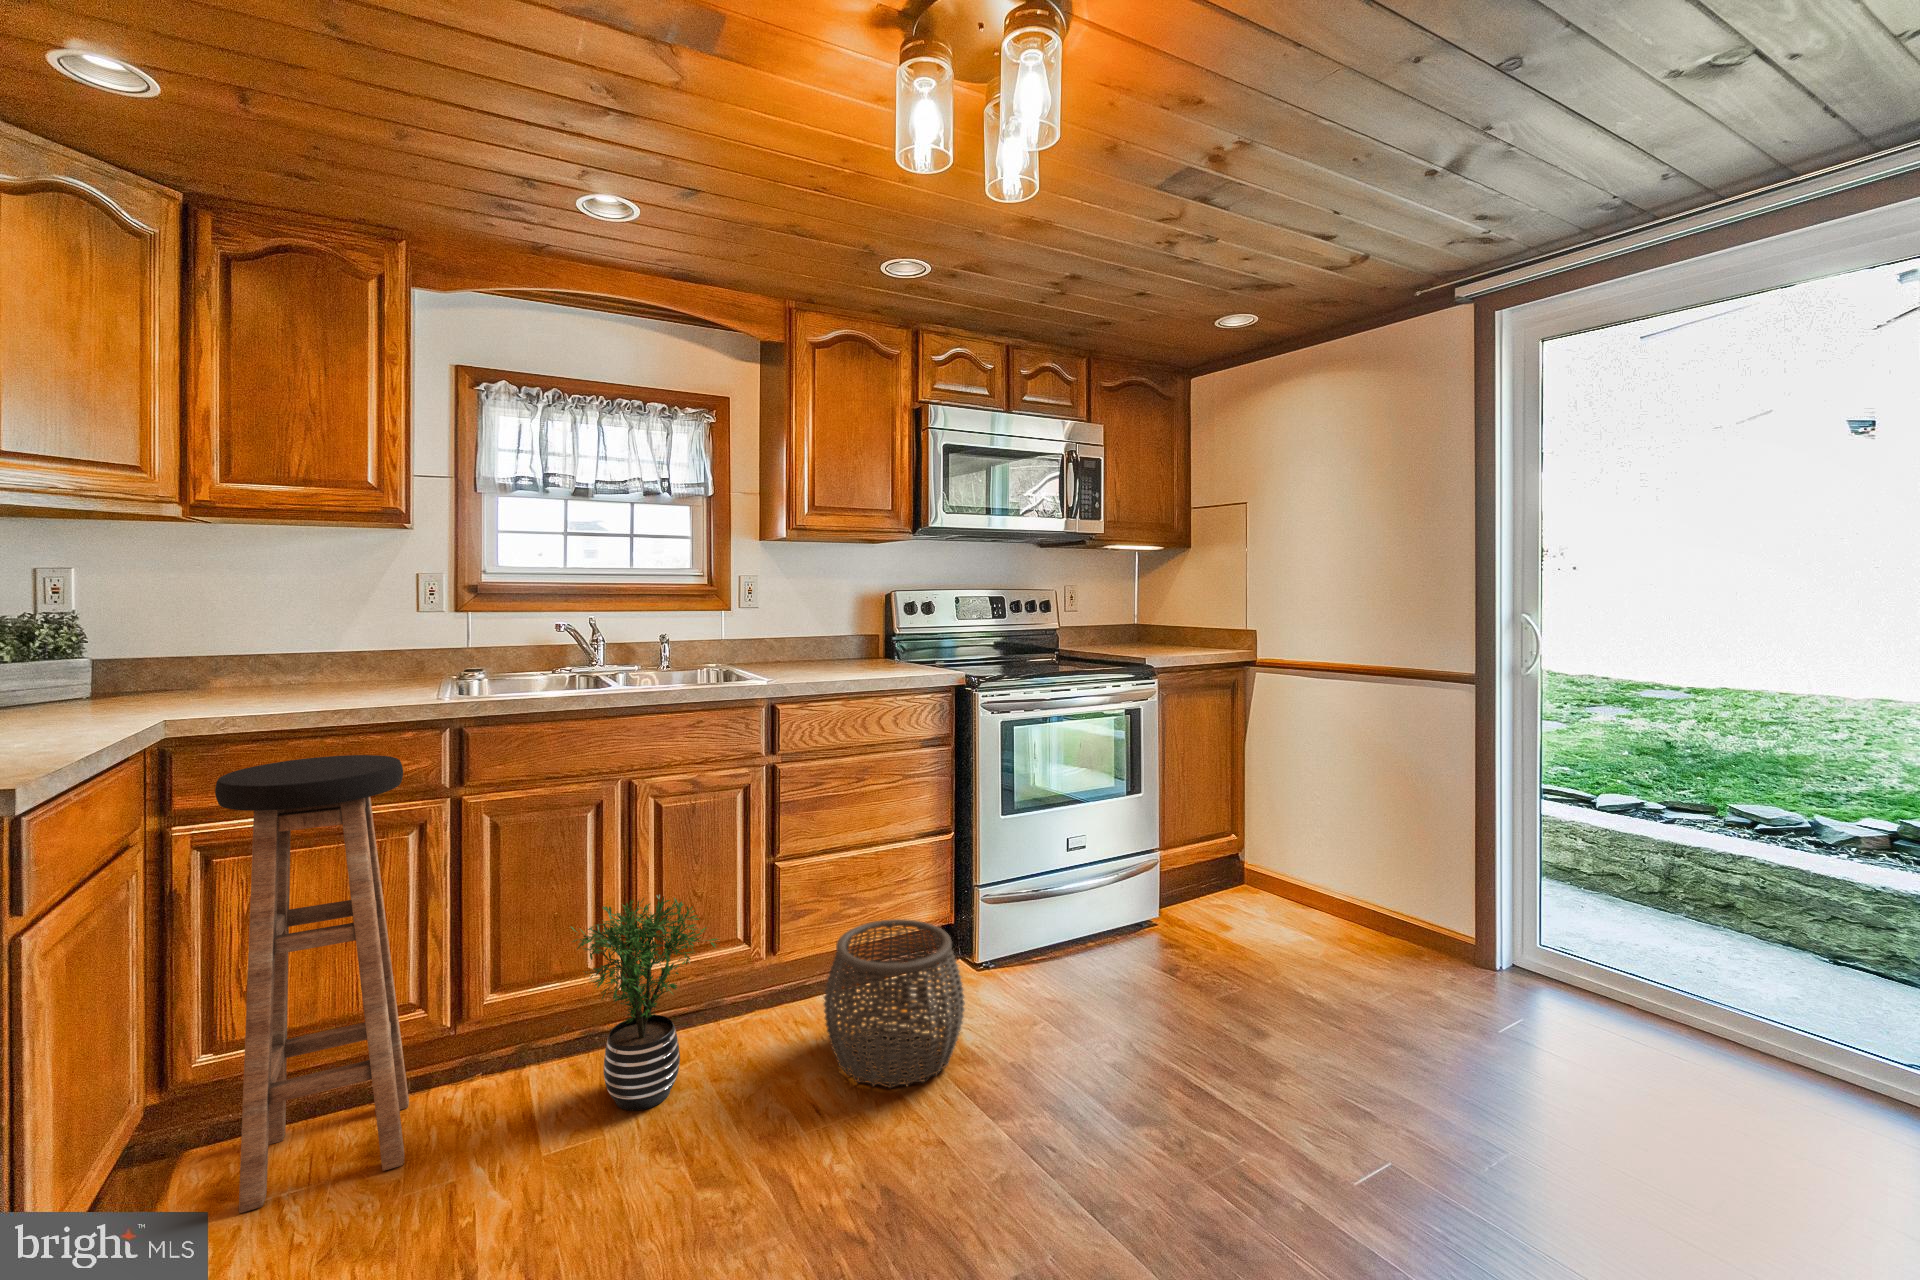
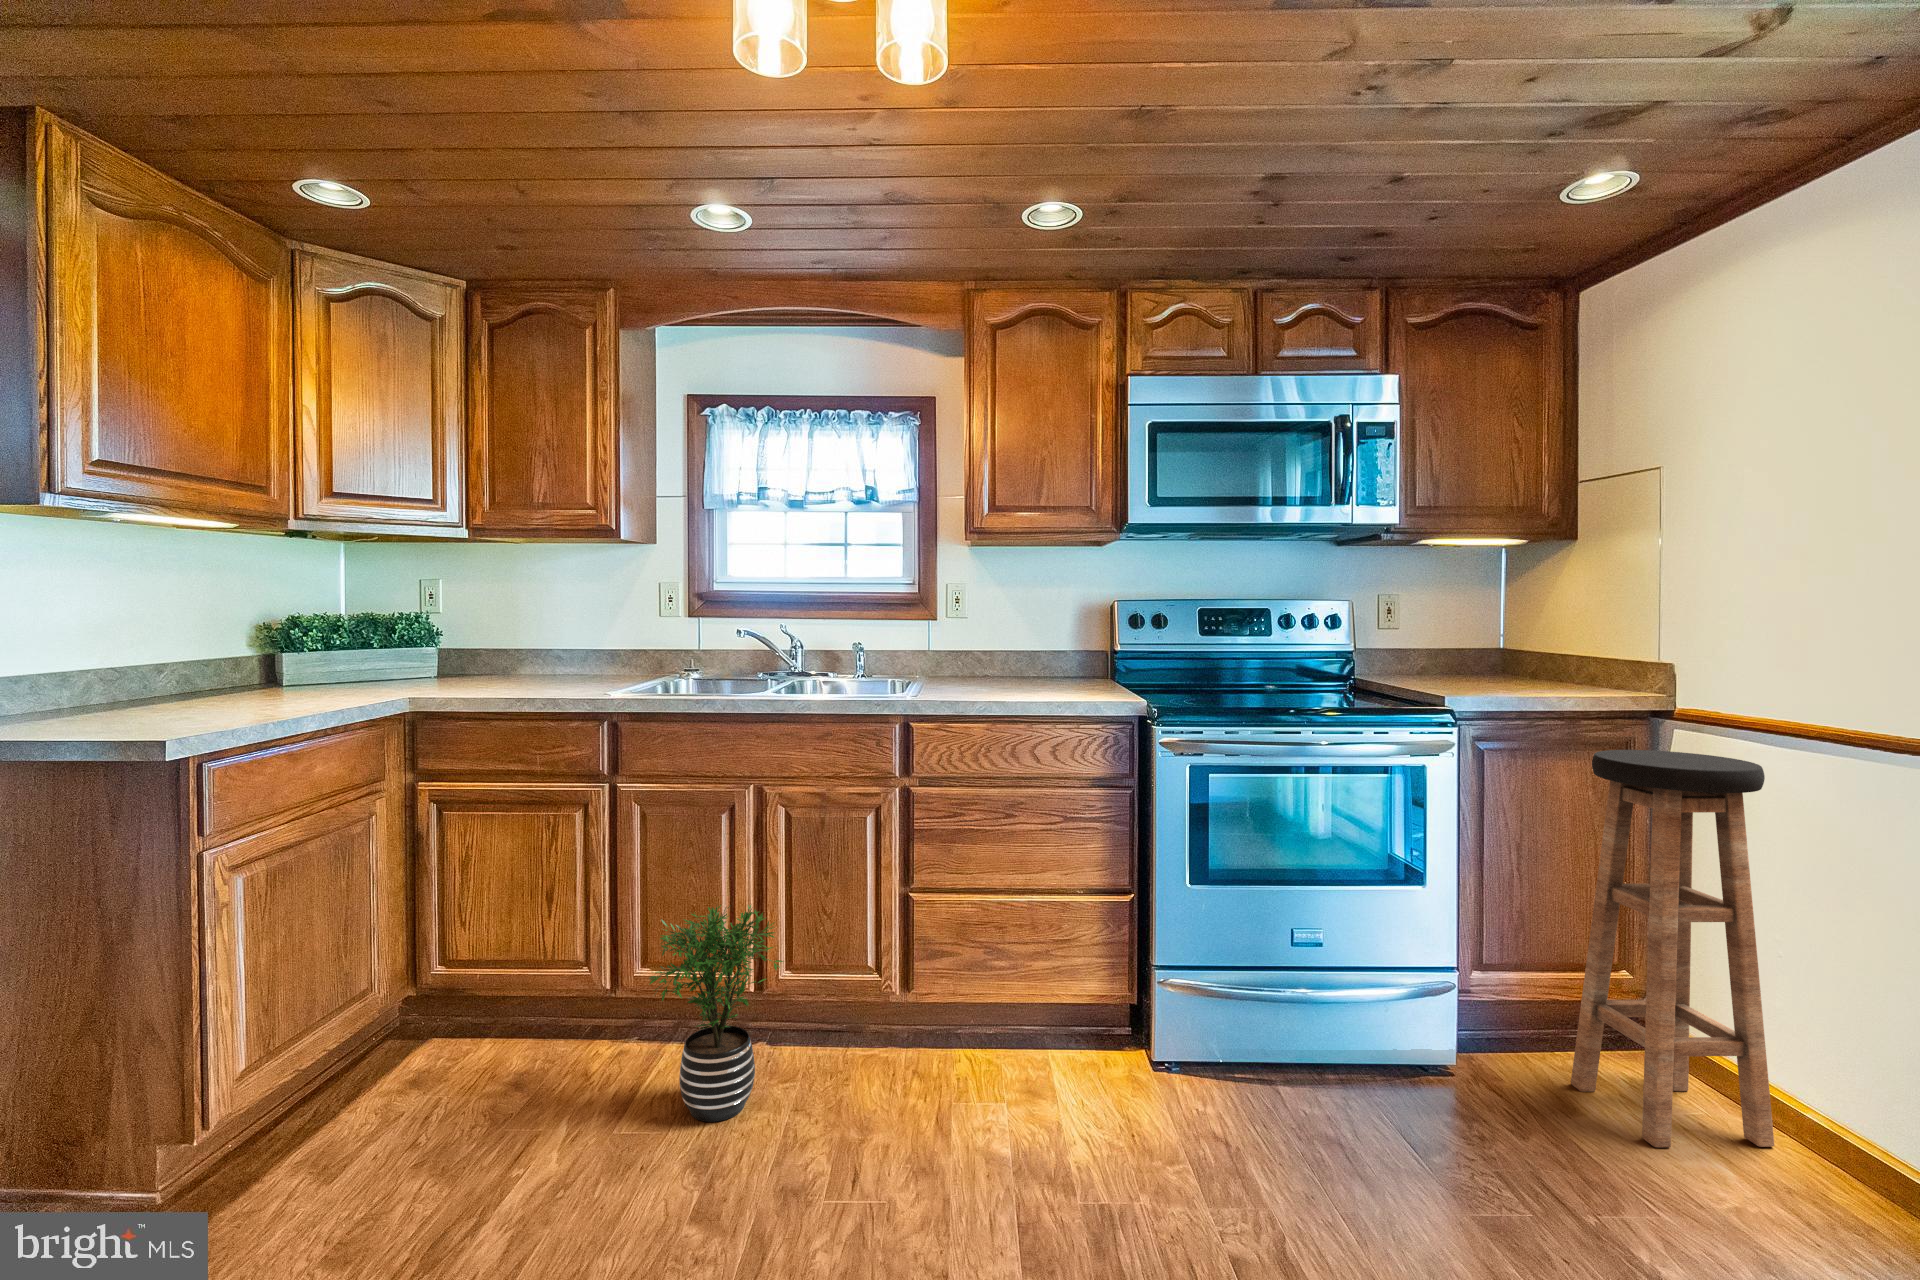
bar stool: present [215,755,409,1213] -> present [1571,750,1774,1147]
woven basket: present [824,919,965,1088] -> none [887,980,1057,1187]

